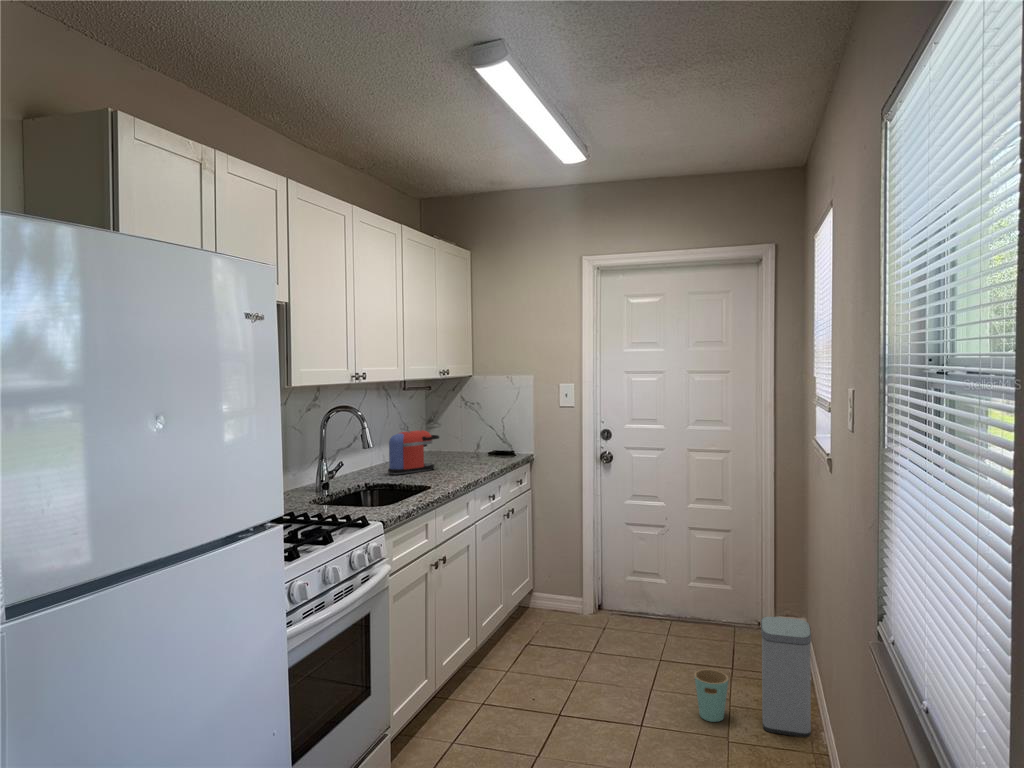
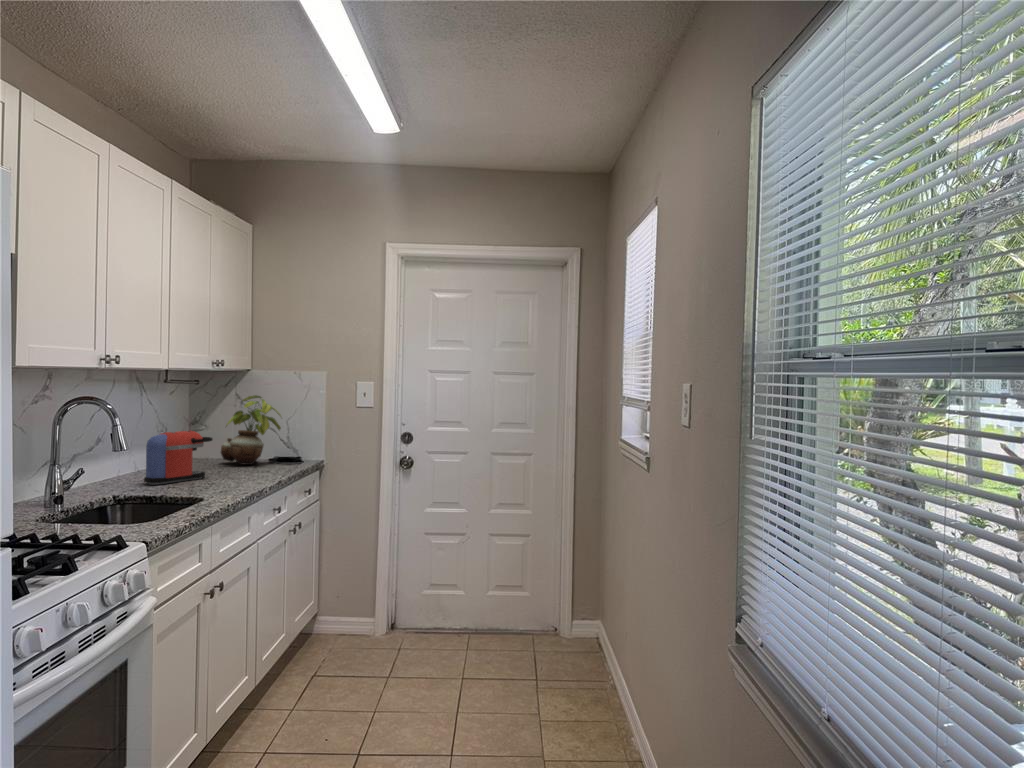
potted plant: none [448,398,497,458] -> present [221,395,281,465]
trash can: present [694,617,811,737] -> none [506,621,622,742]

